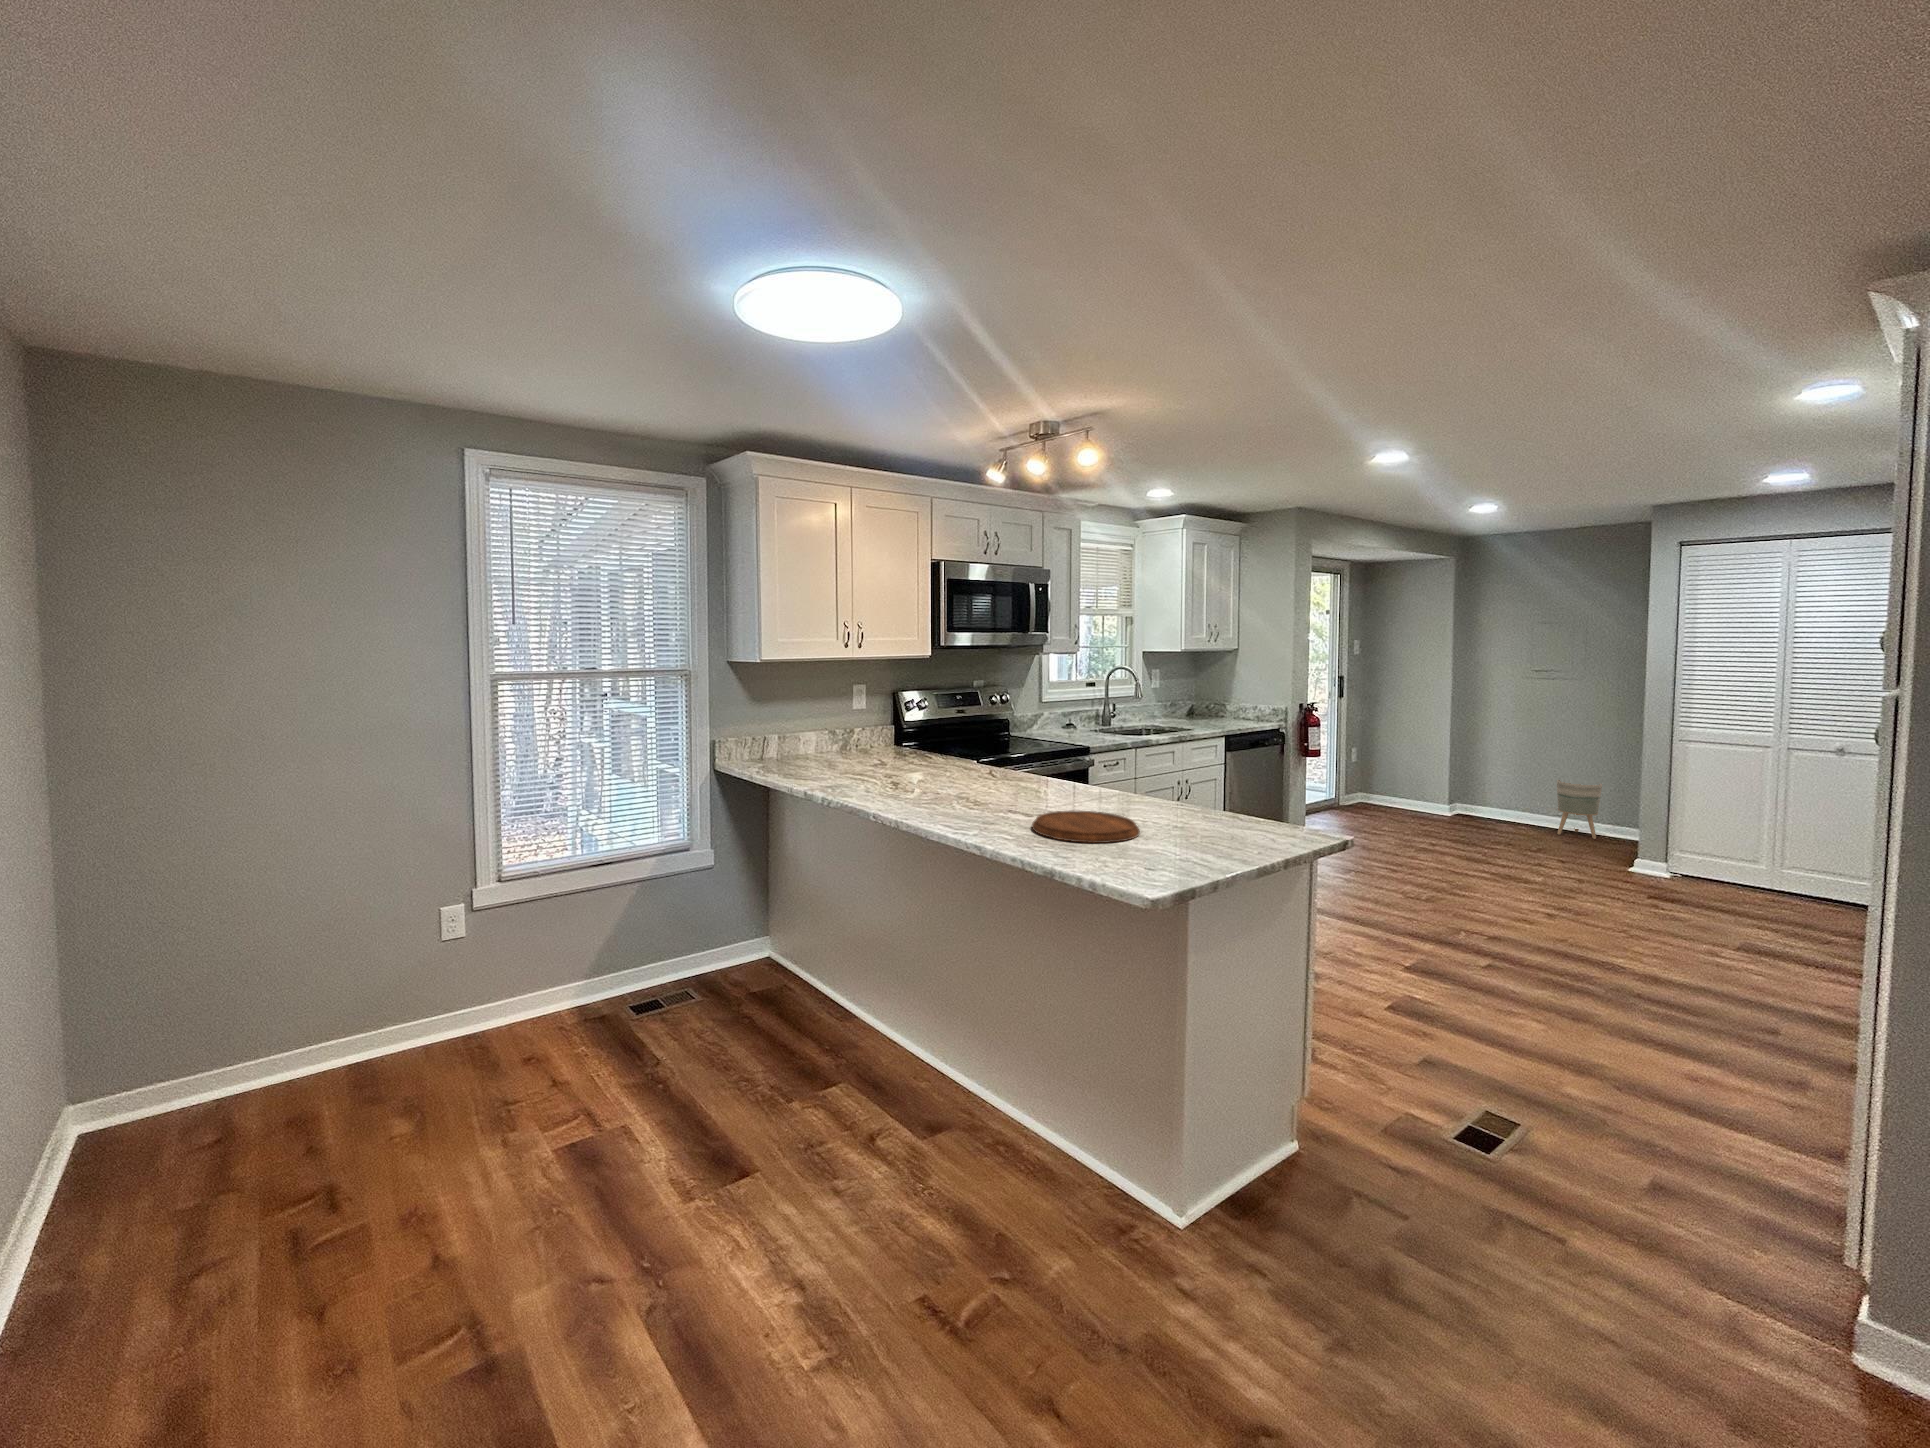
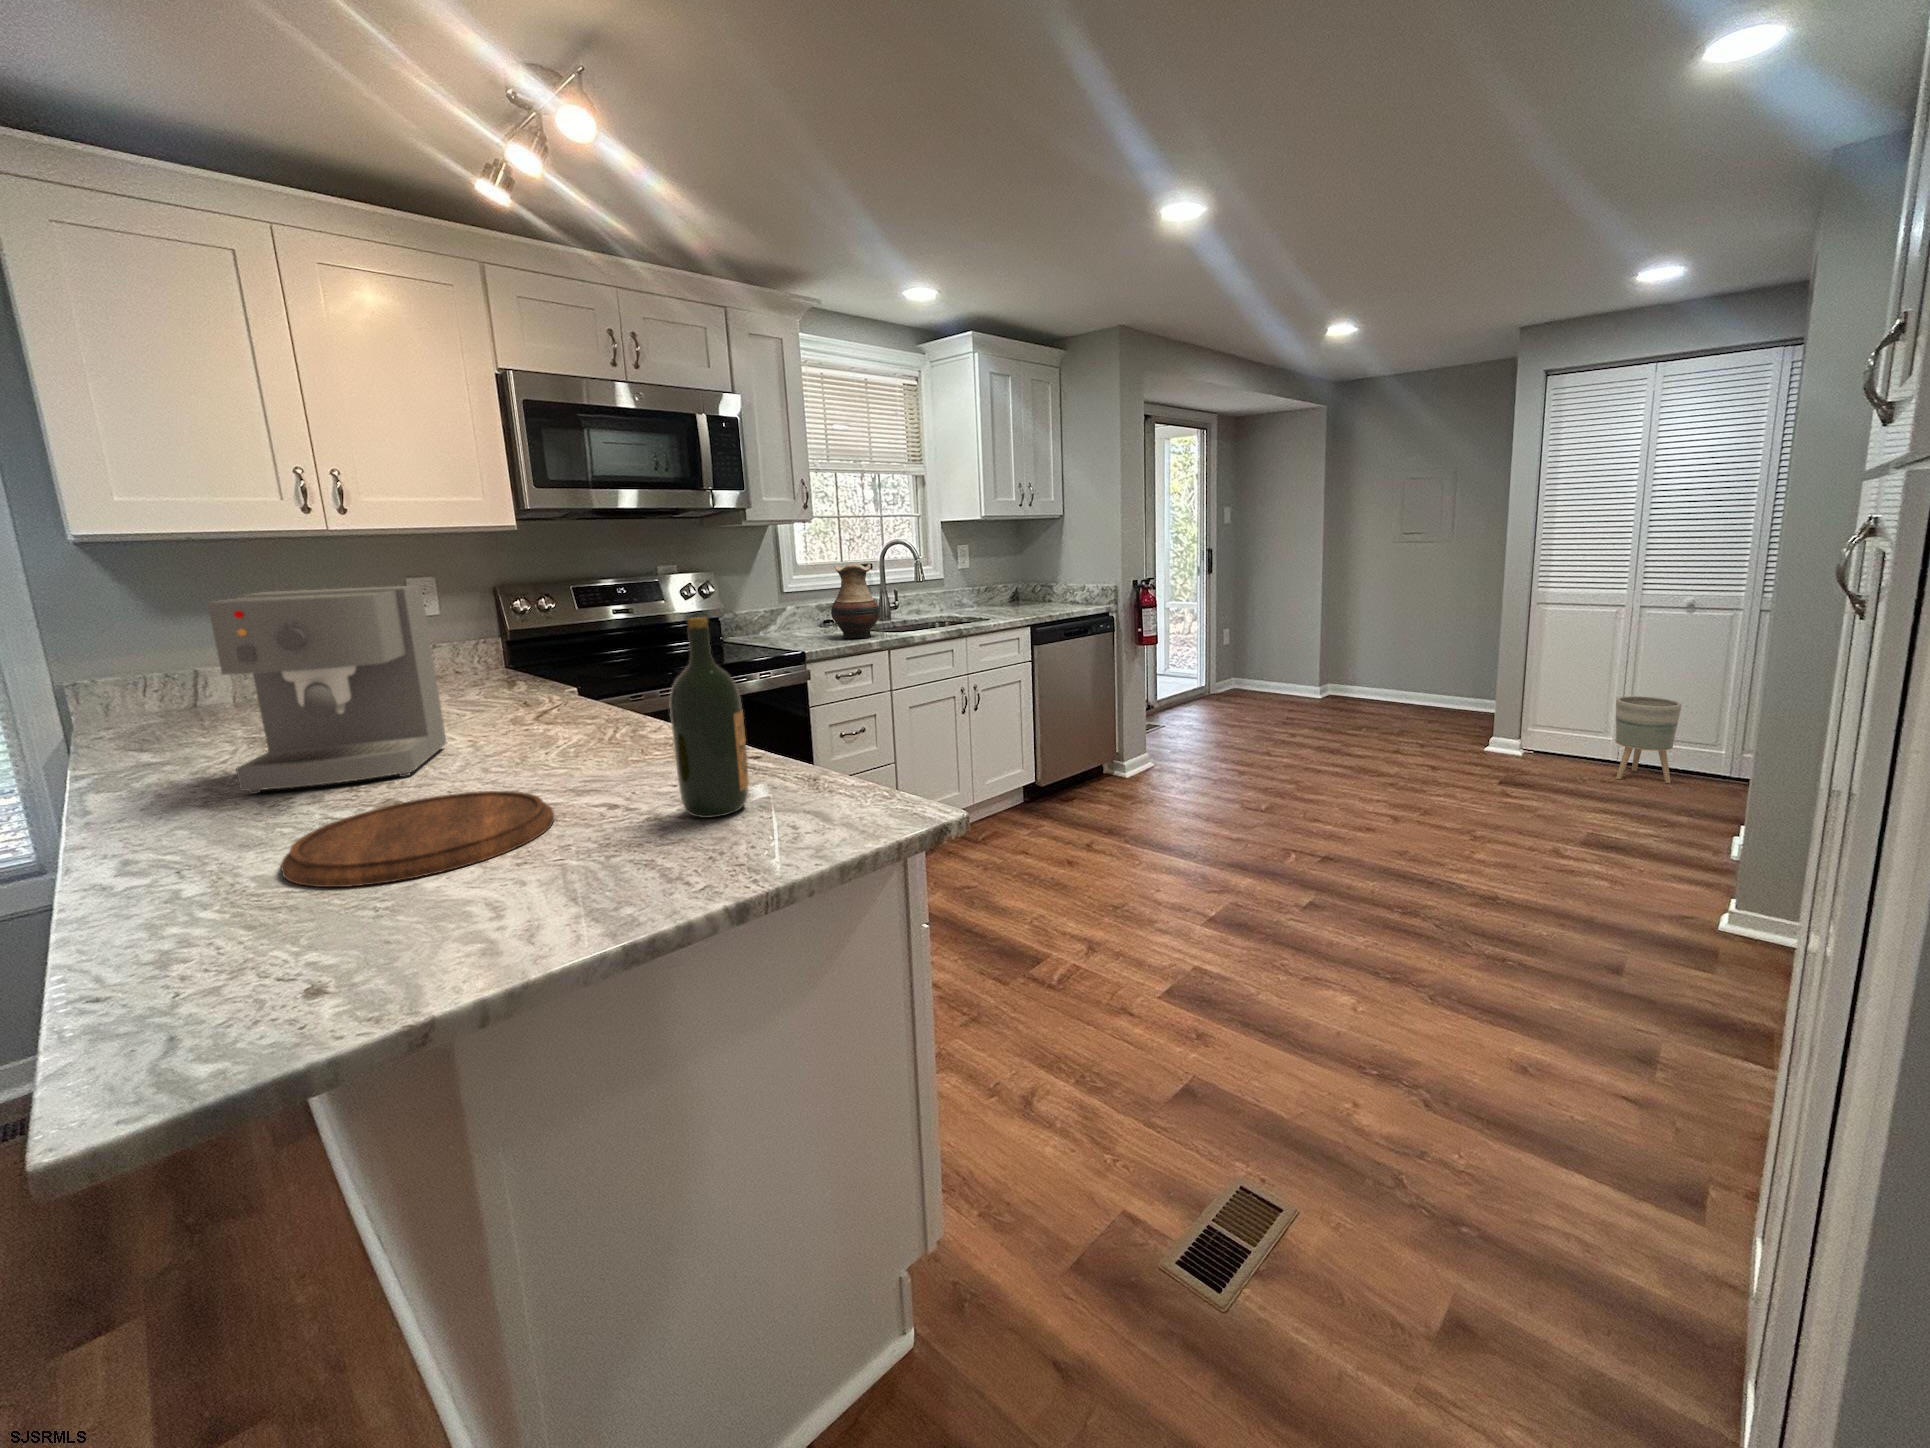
vase: none [1090,684,1126,739] -> present [831,563,879,639]
coffee maker: none [917,700,1001,806] -> present [207,585,446,794]
wine bottle: none [1197,730,1233,830] -> present [670,617,749,818]
planter: present [1557,780,1602,839] -> present [1615,696,1682,783]

